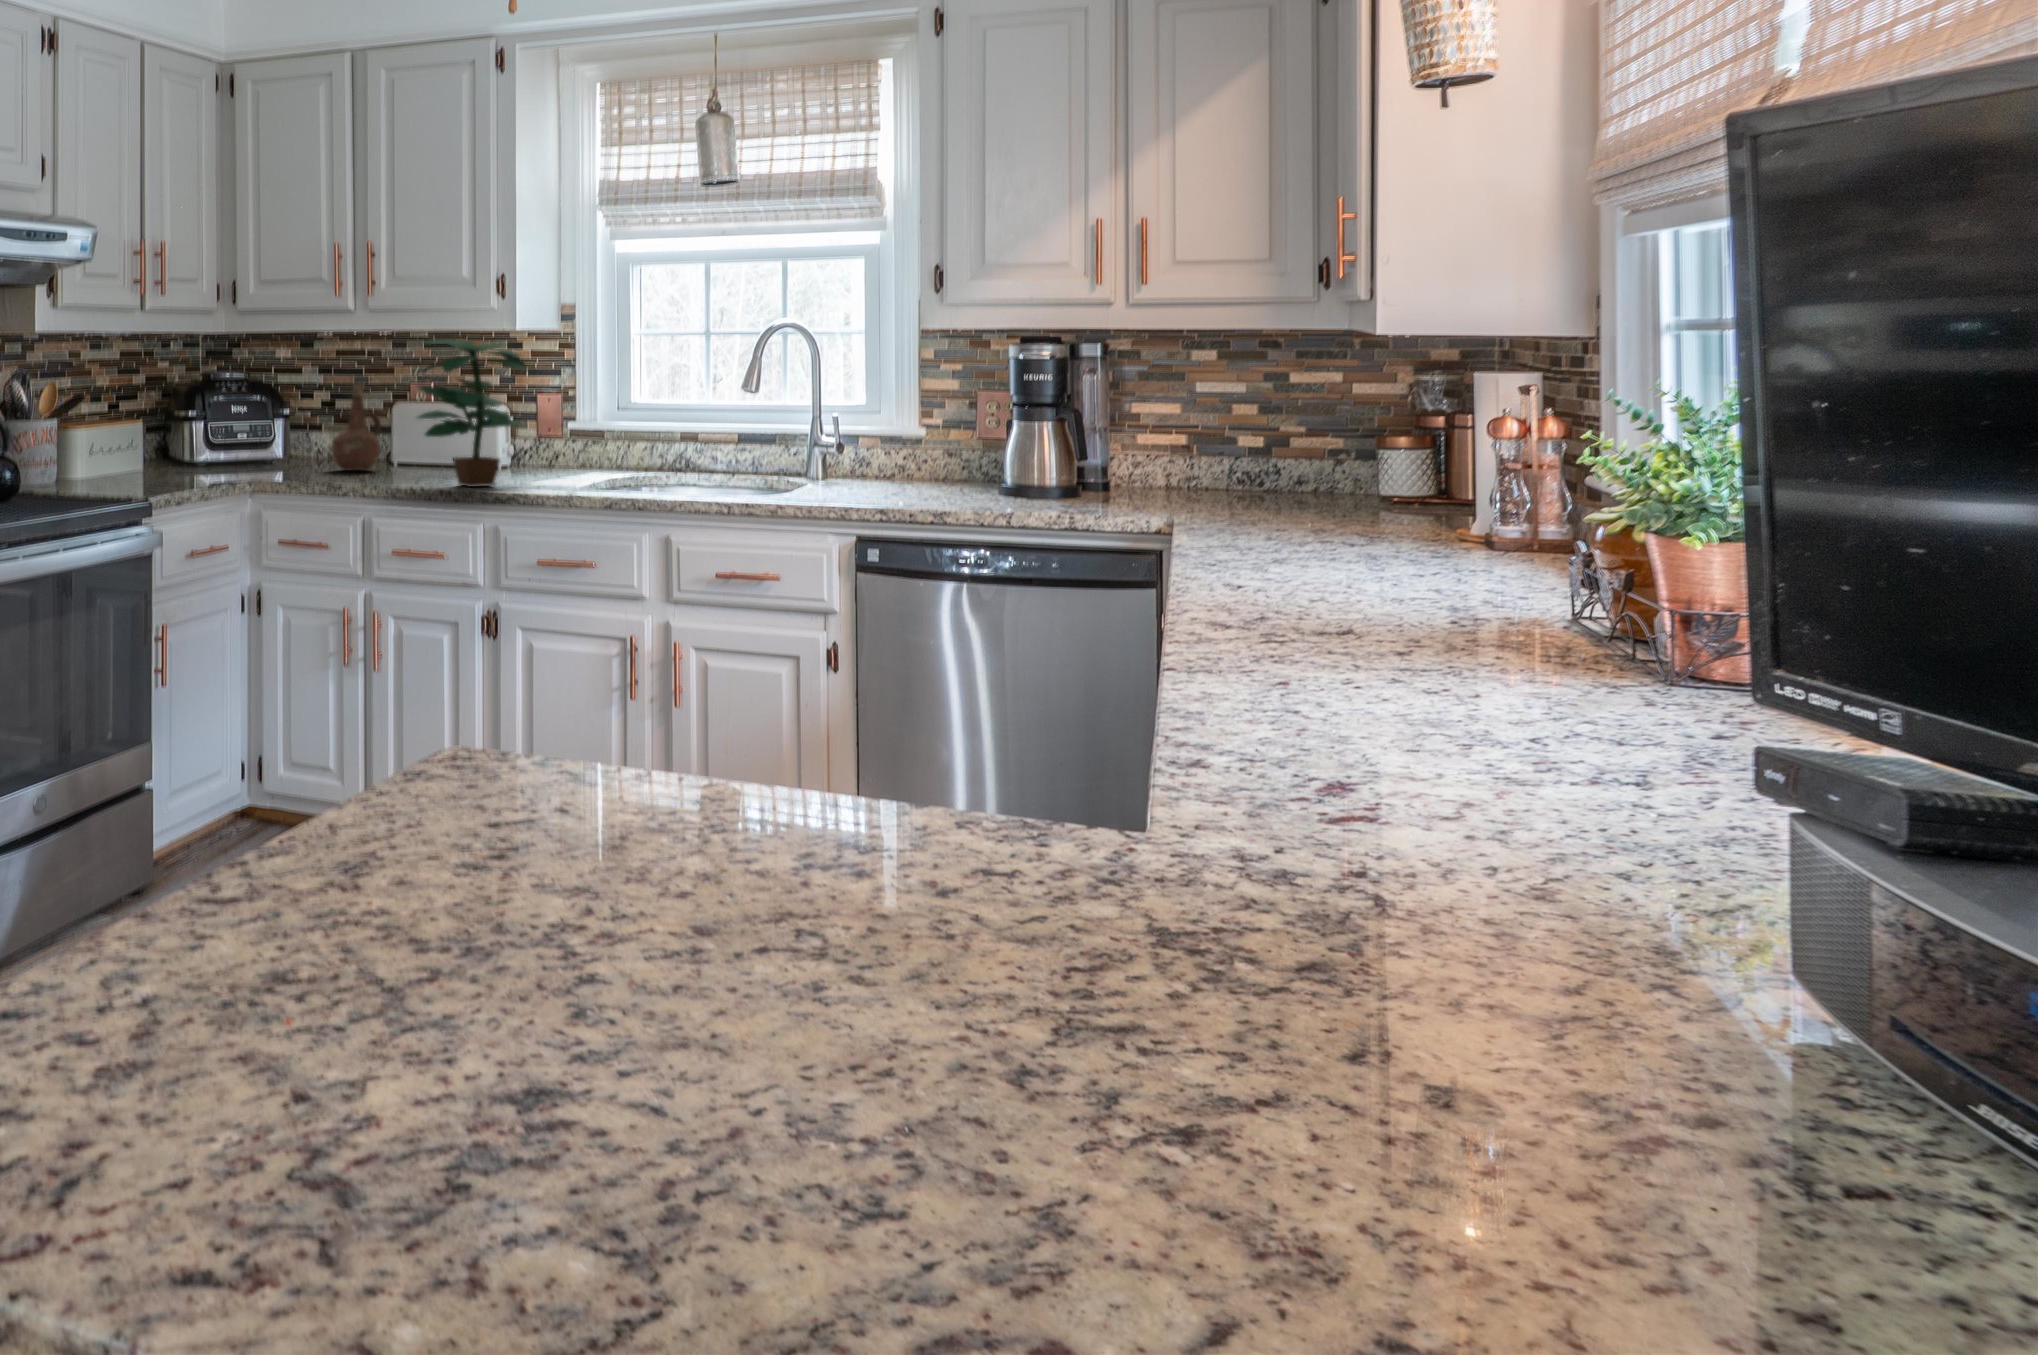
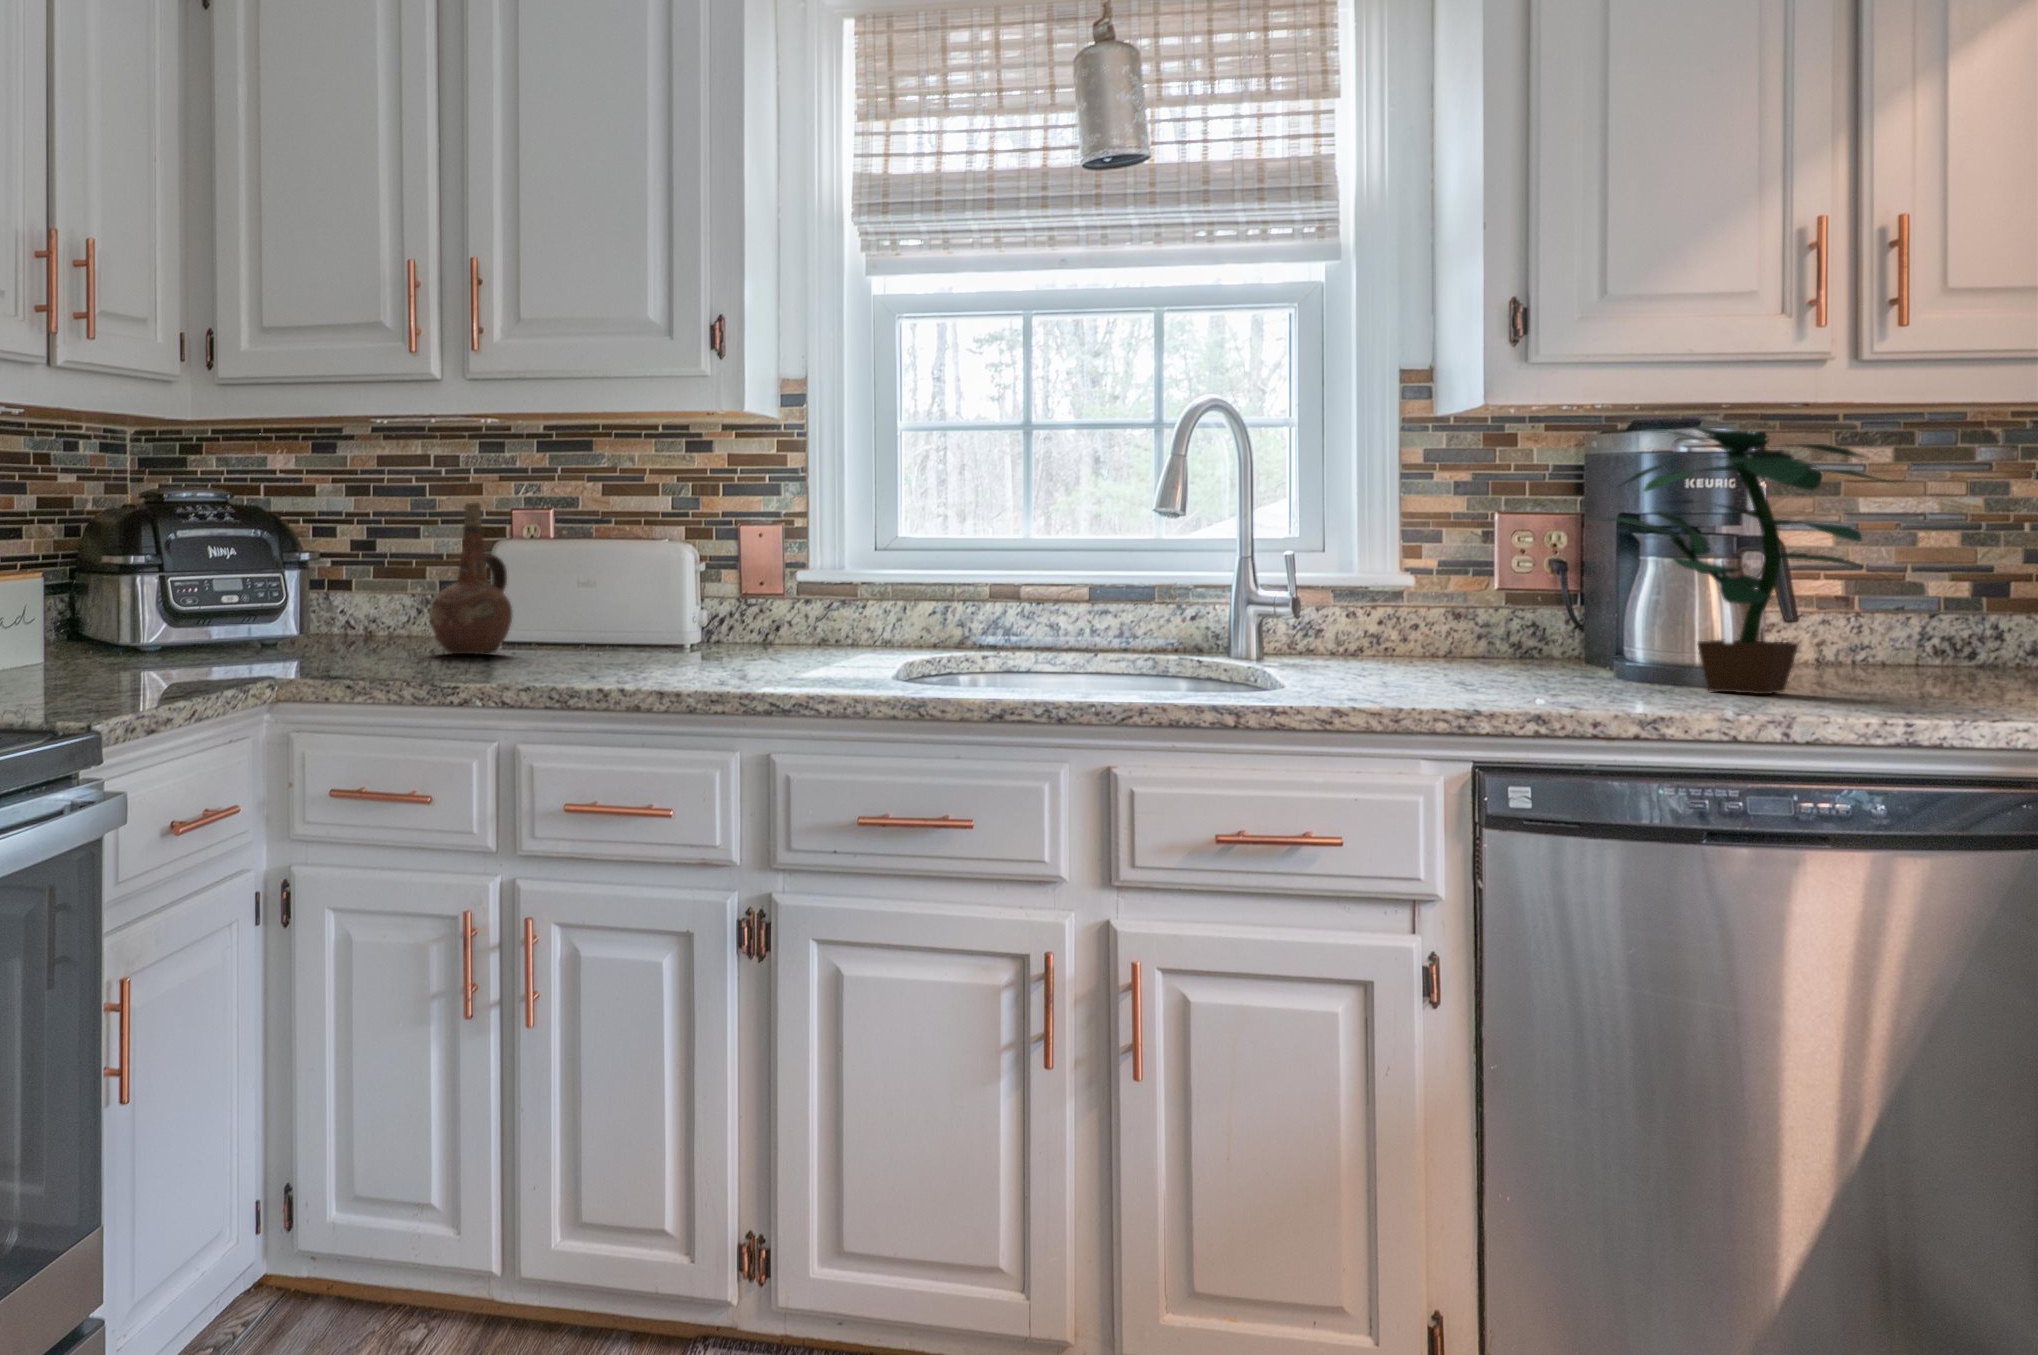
potted plant: present [418,340,529,487] -> present [1586,427,1889,694]

